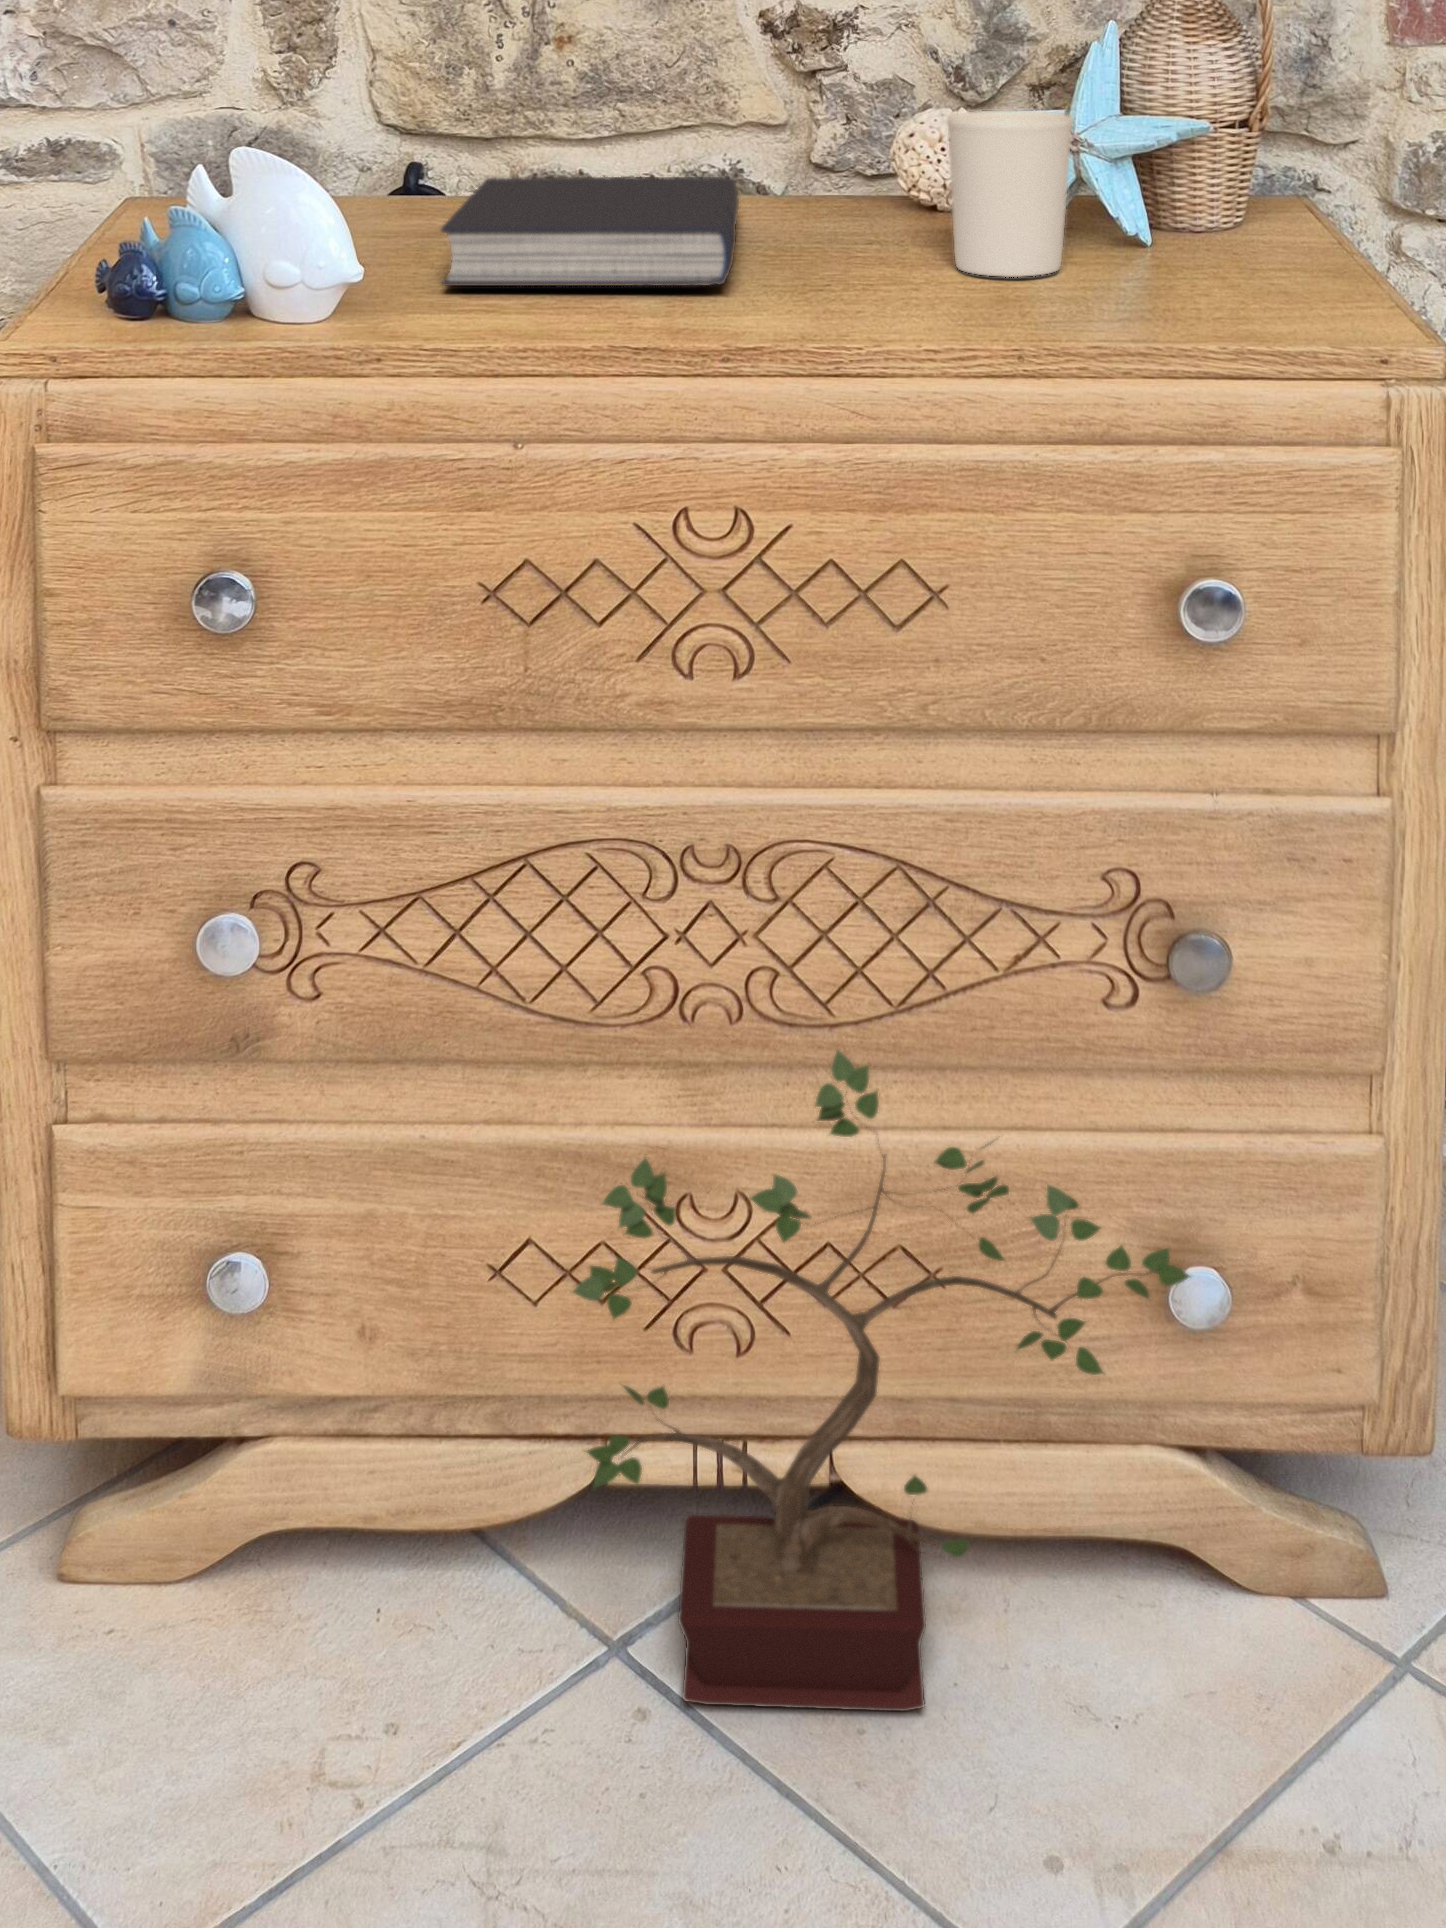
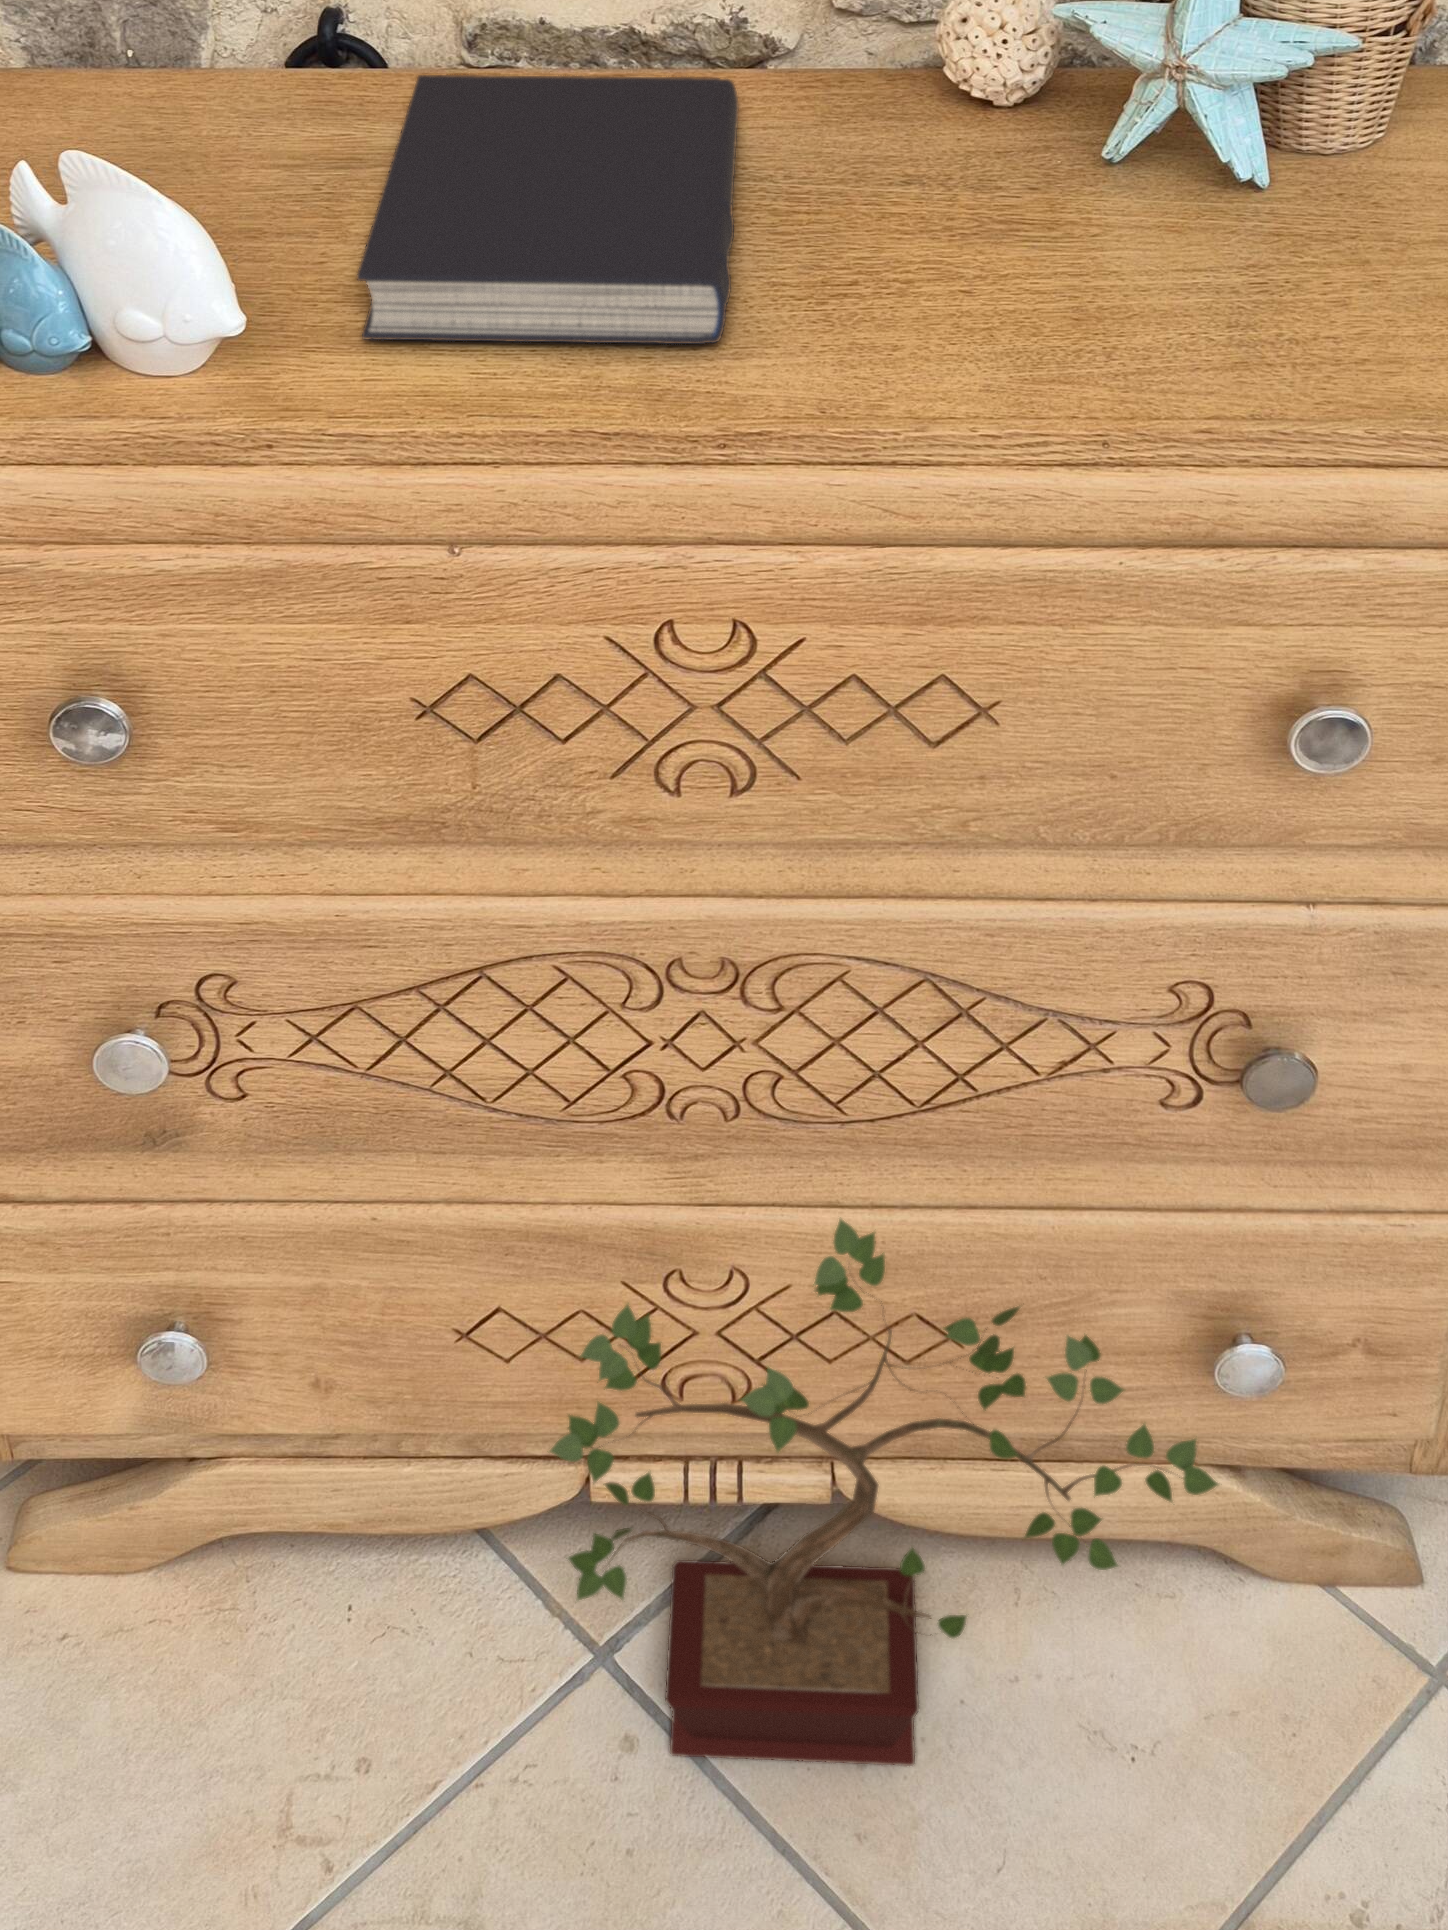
candle holder: present [947,111,1073,277] -> none [1008,65,1172,303]

